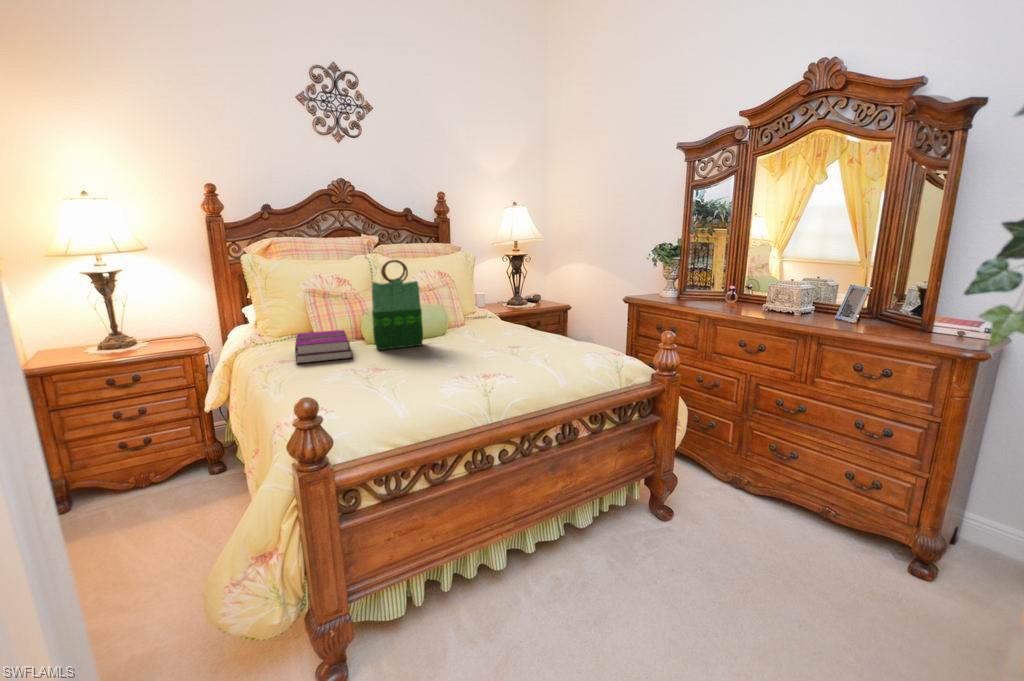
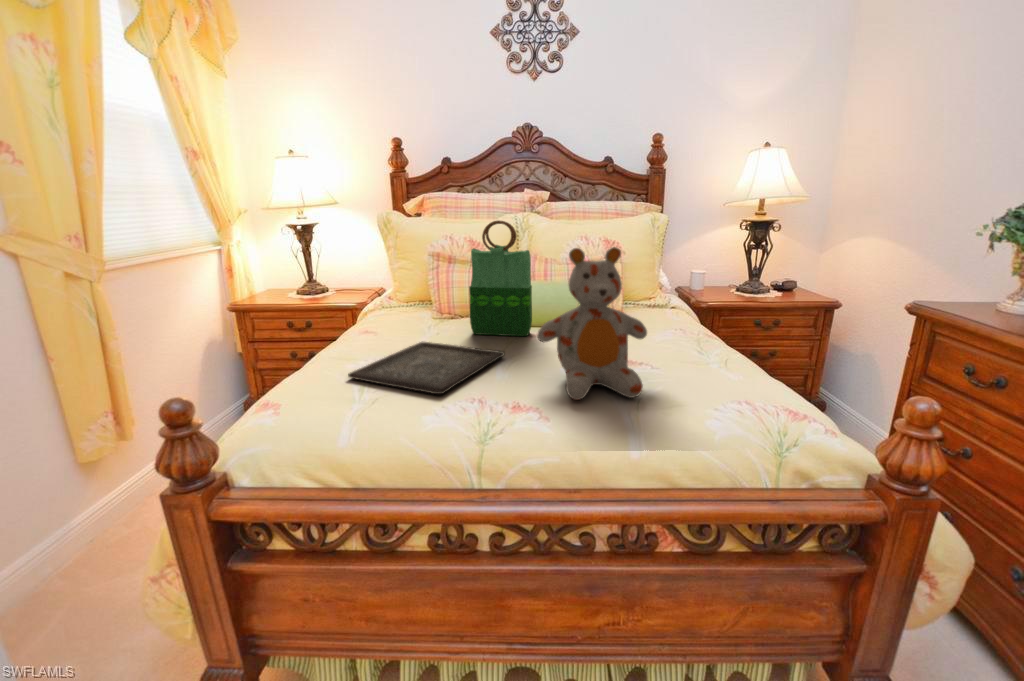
stuffed bear: none [472,273,543,367] -> present [537,247,647,400]
hardback book: present [295,330,353,364] -> none [371,302,456,340]
tray: none [341,353,431,385] -> present [348,342,505,394]

